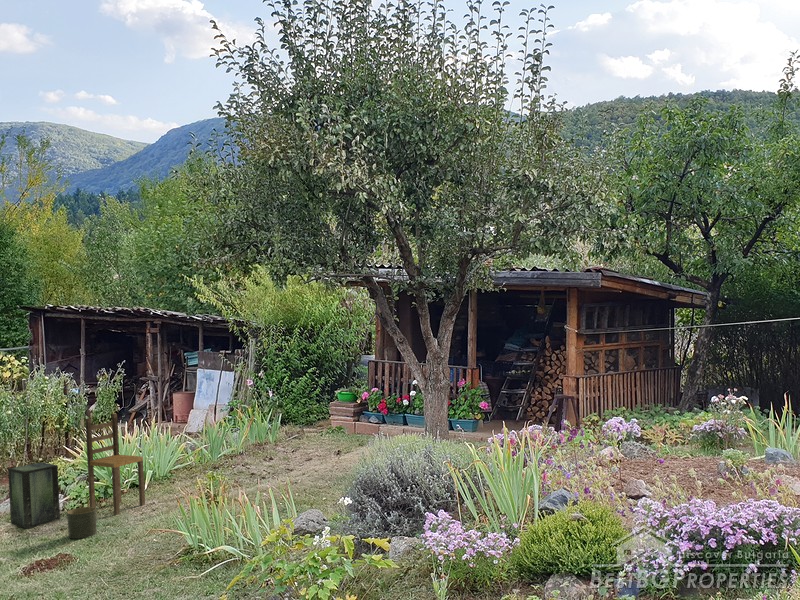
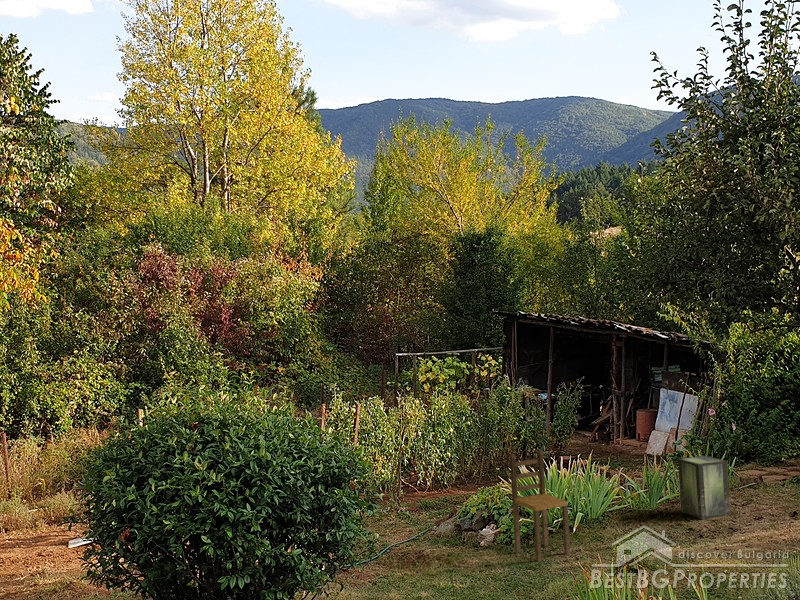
storage box: present [8,462,60,529] -> present [678,456,730,520]
planter: present [67,507,97,539] -> none [483,552,512,587]

